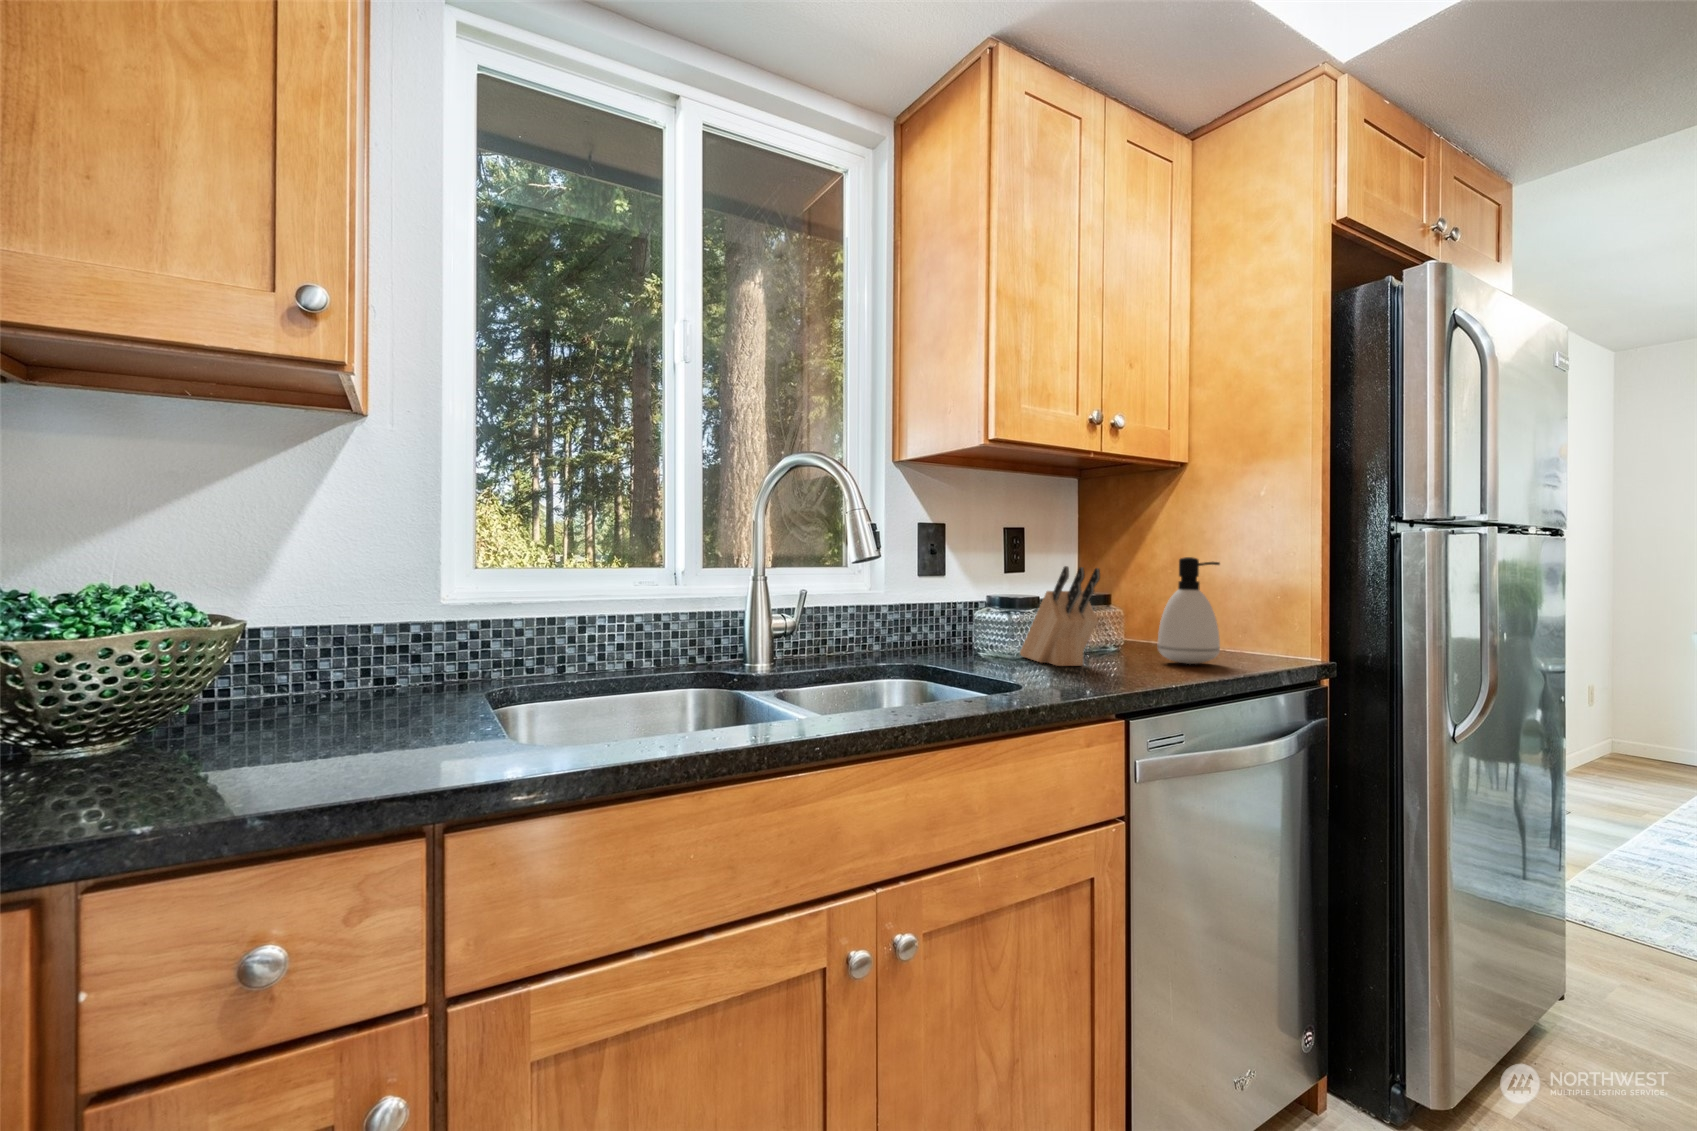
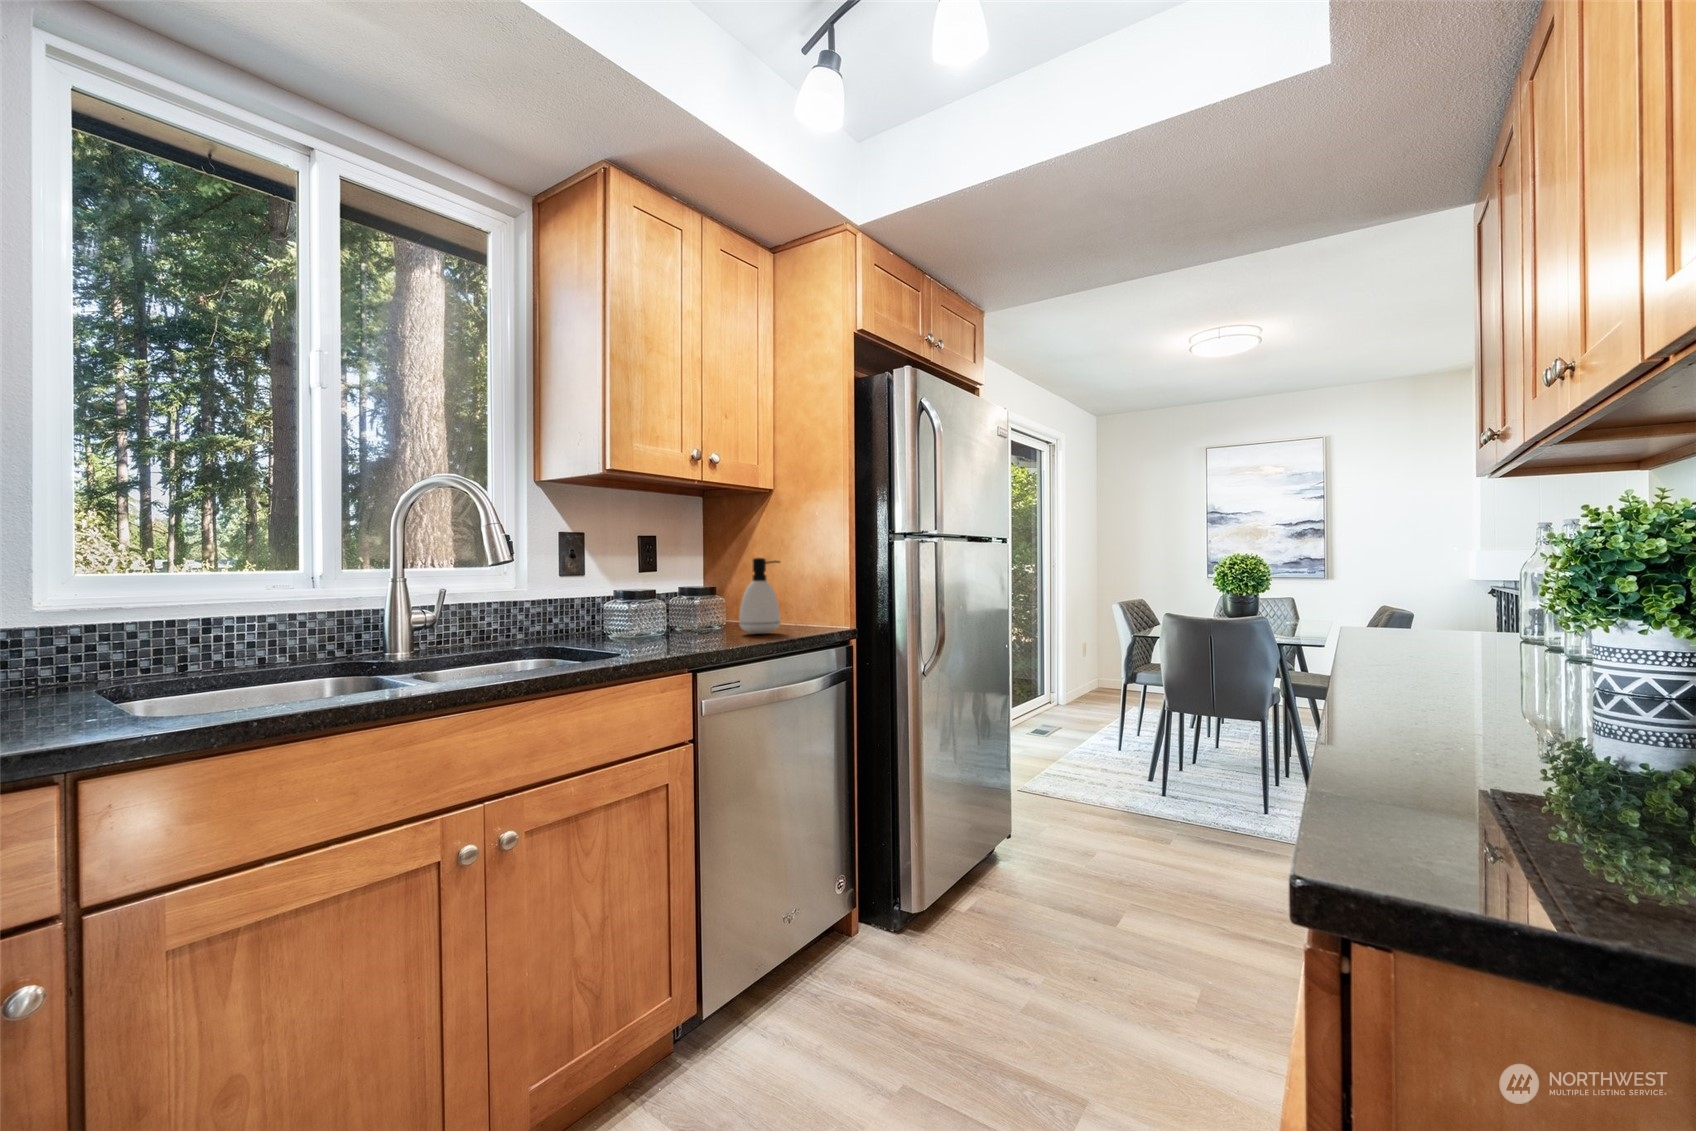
knife block: present [1020,566,1100,666] -> none [640,565,691,641]

